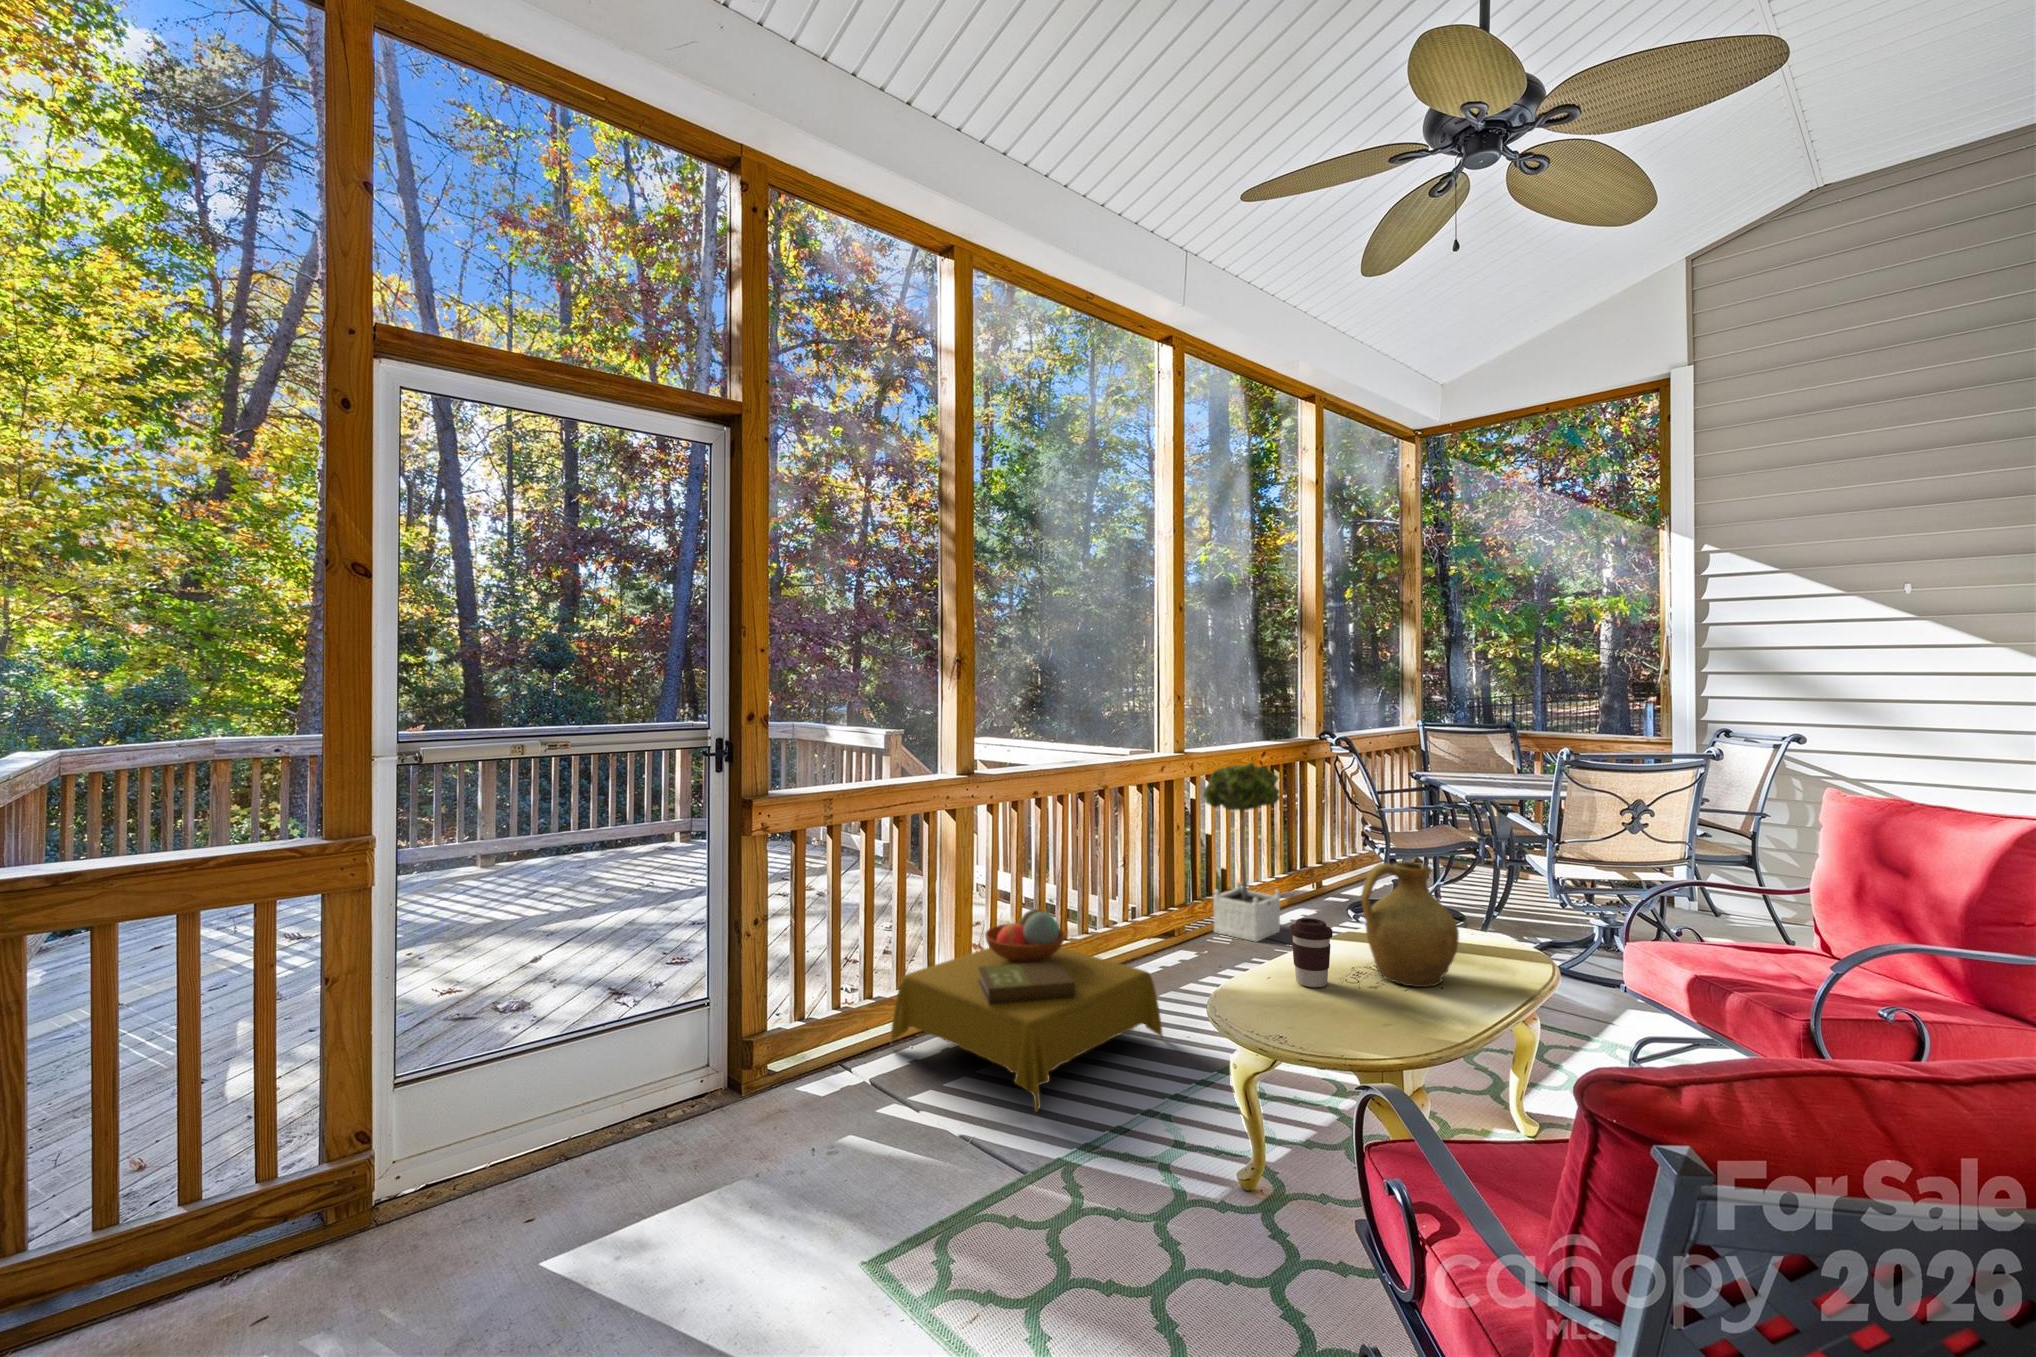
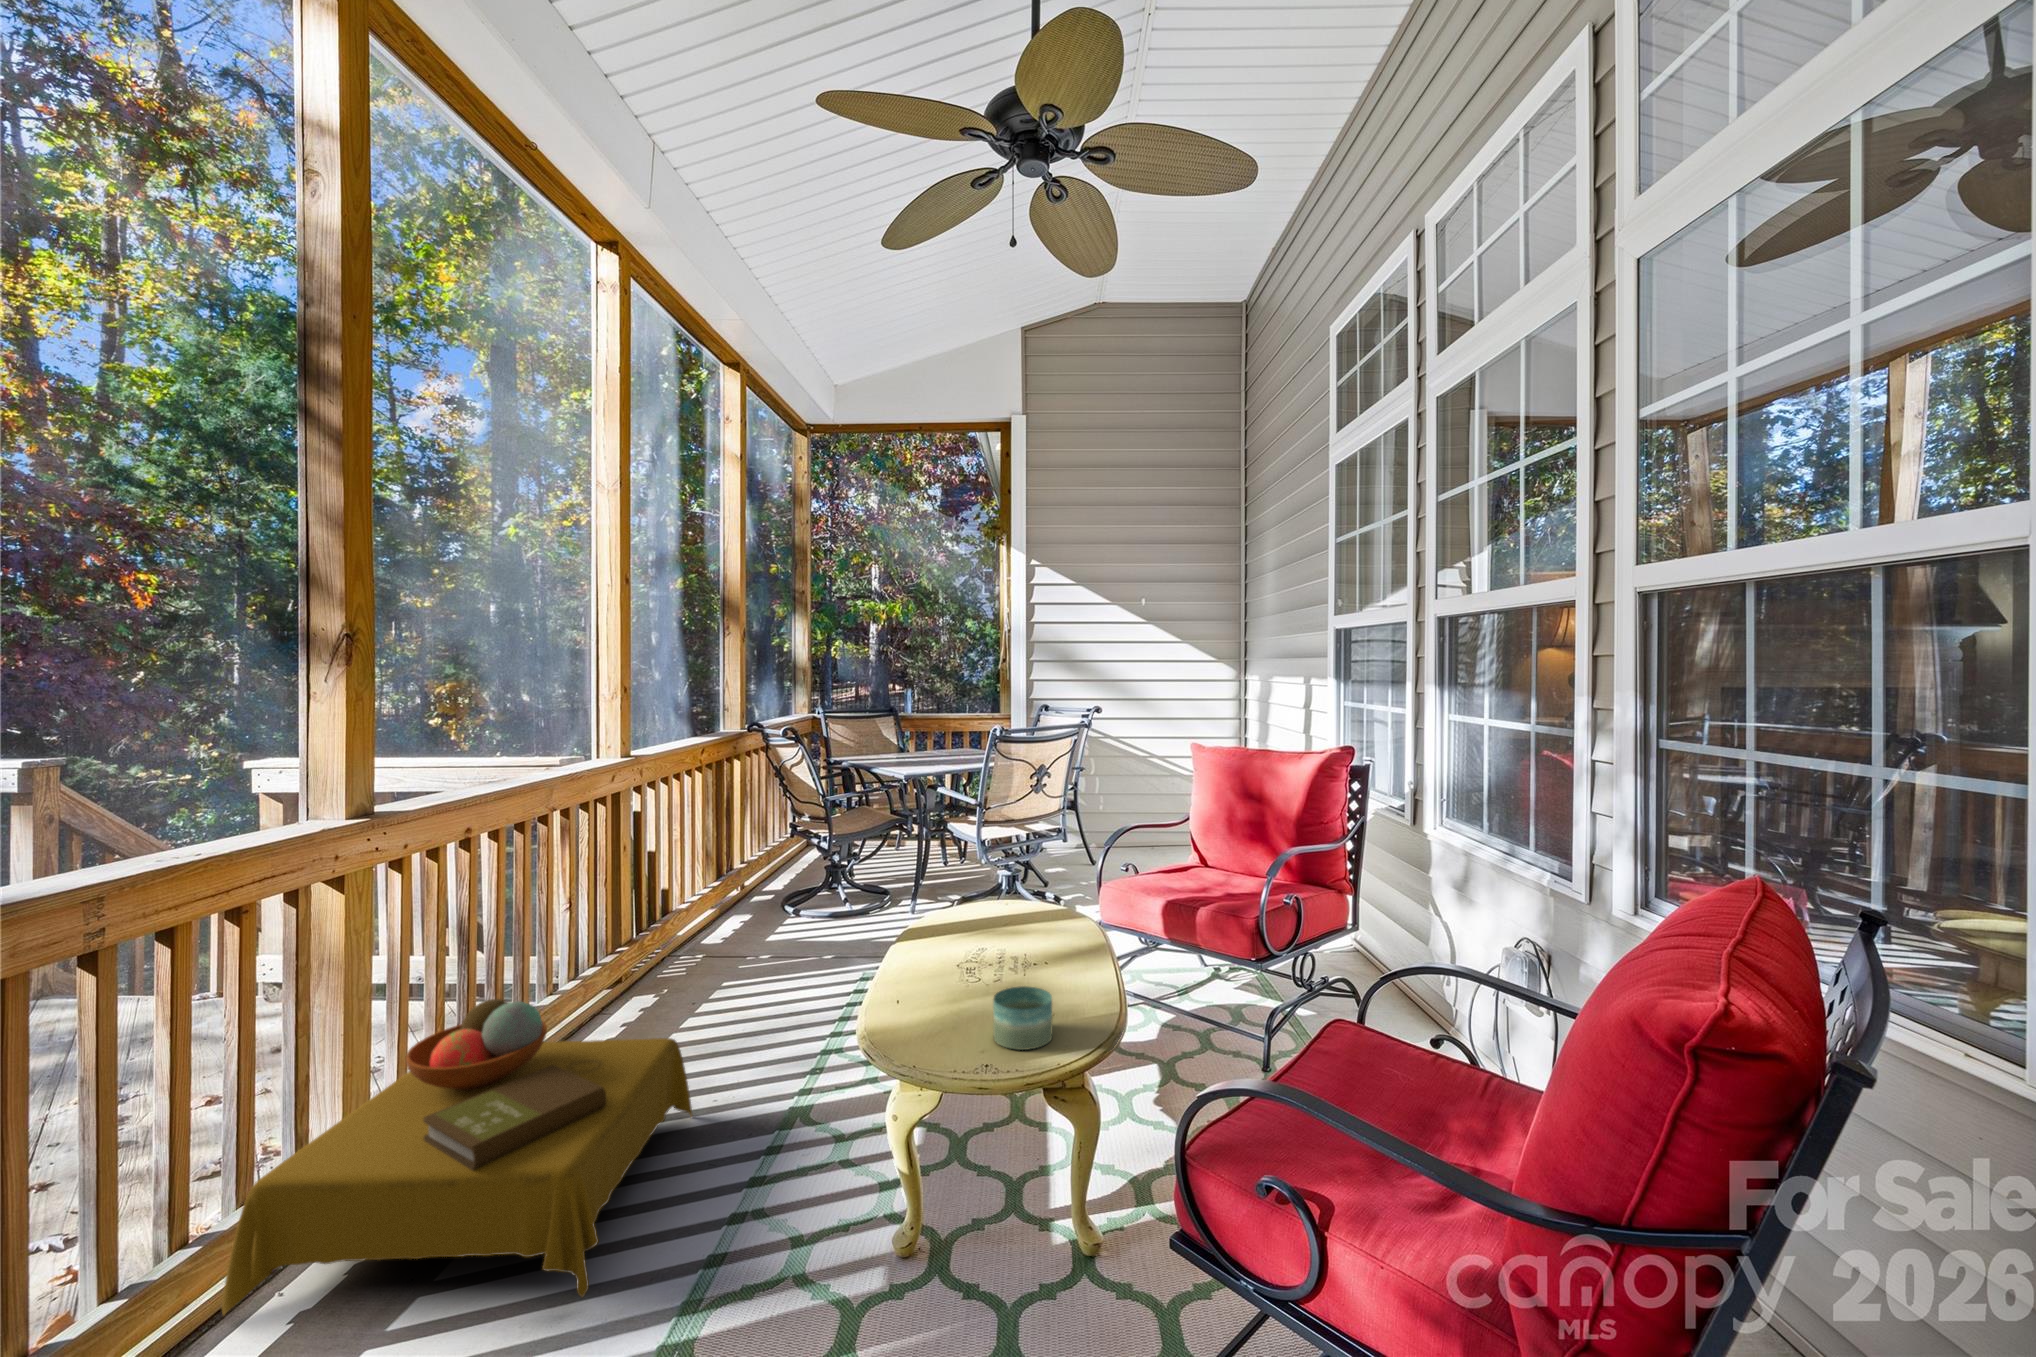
potted tree: present [1203,762,1280,942] -> none [652,759,742,963]
pitcher: present [1361,862,1459,987] -> none [982,850,1064,973]
coffee cup: present [1290,918,1333,987] -> none [929,927,973,1002]
candle: none [1307,979,1367,1037] -> present [993,986,1052,1050]

